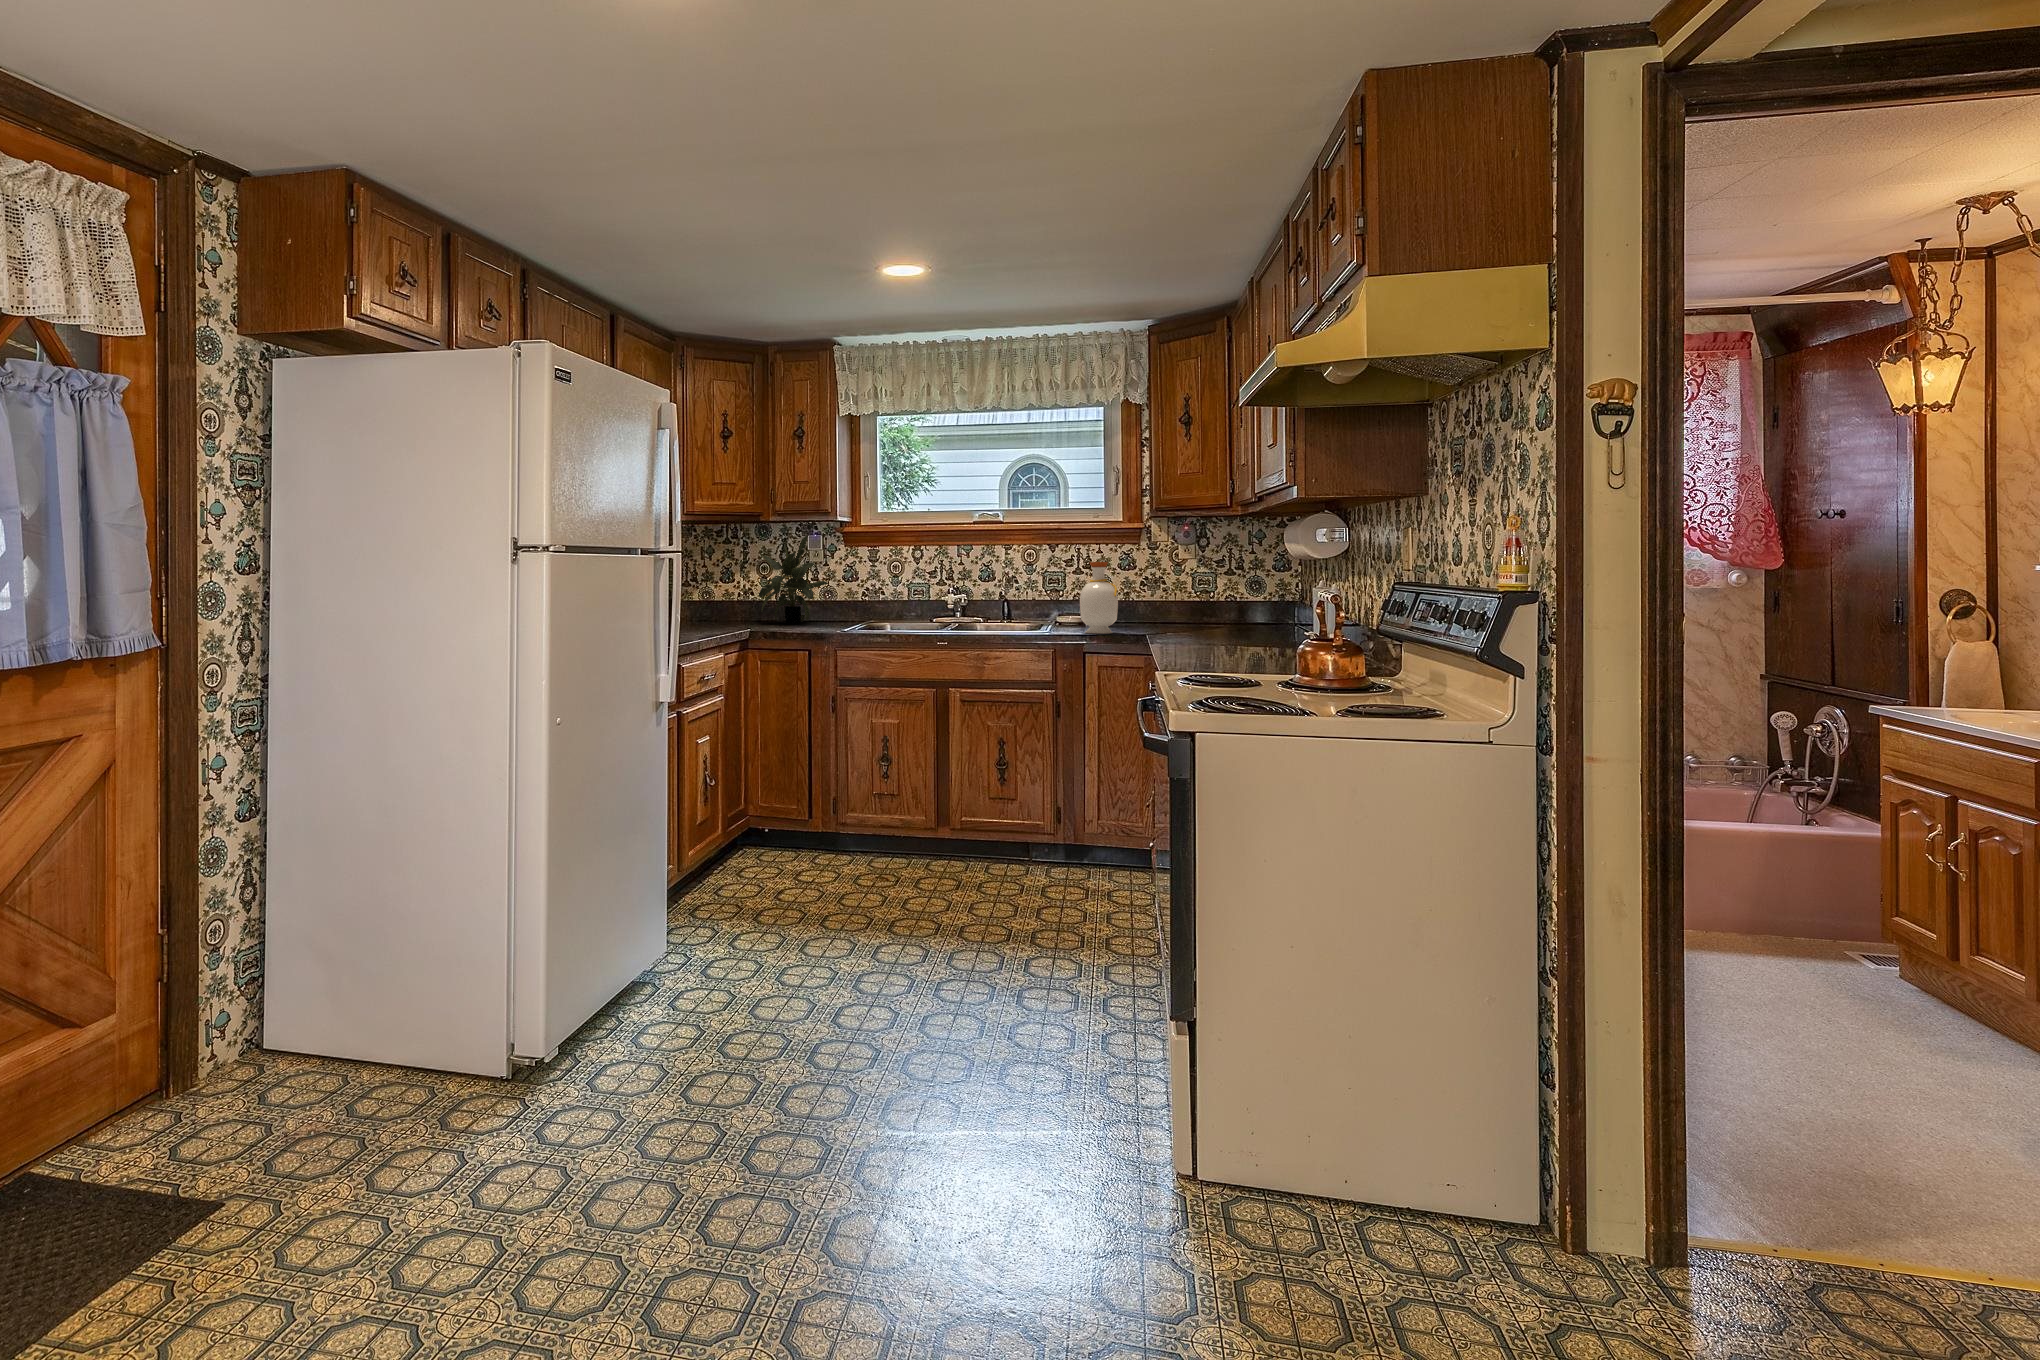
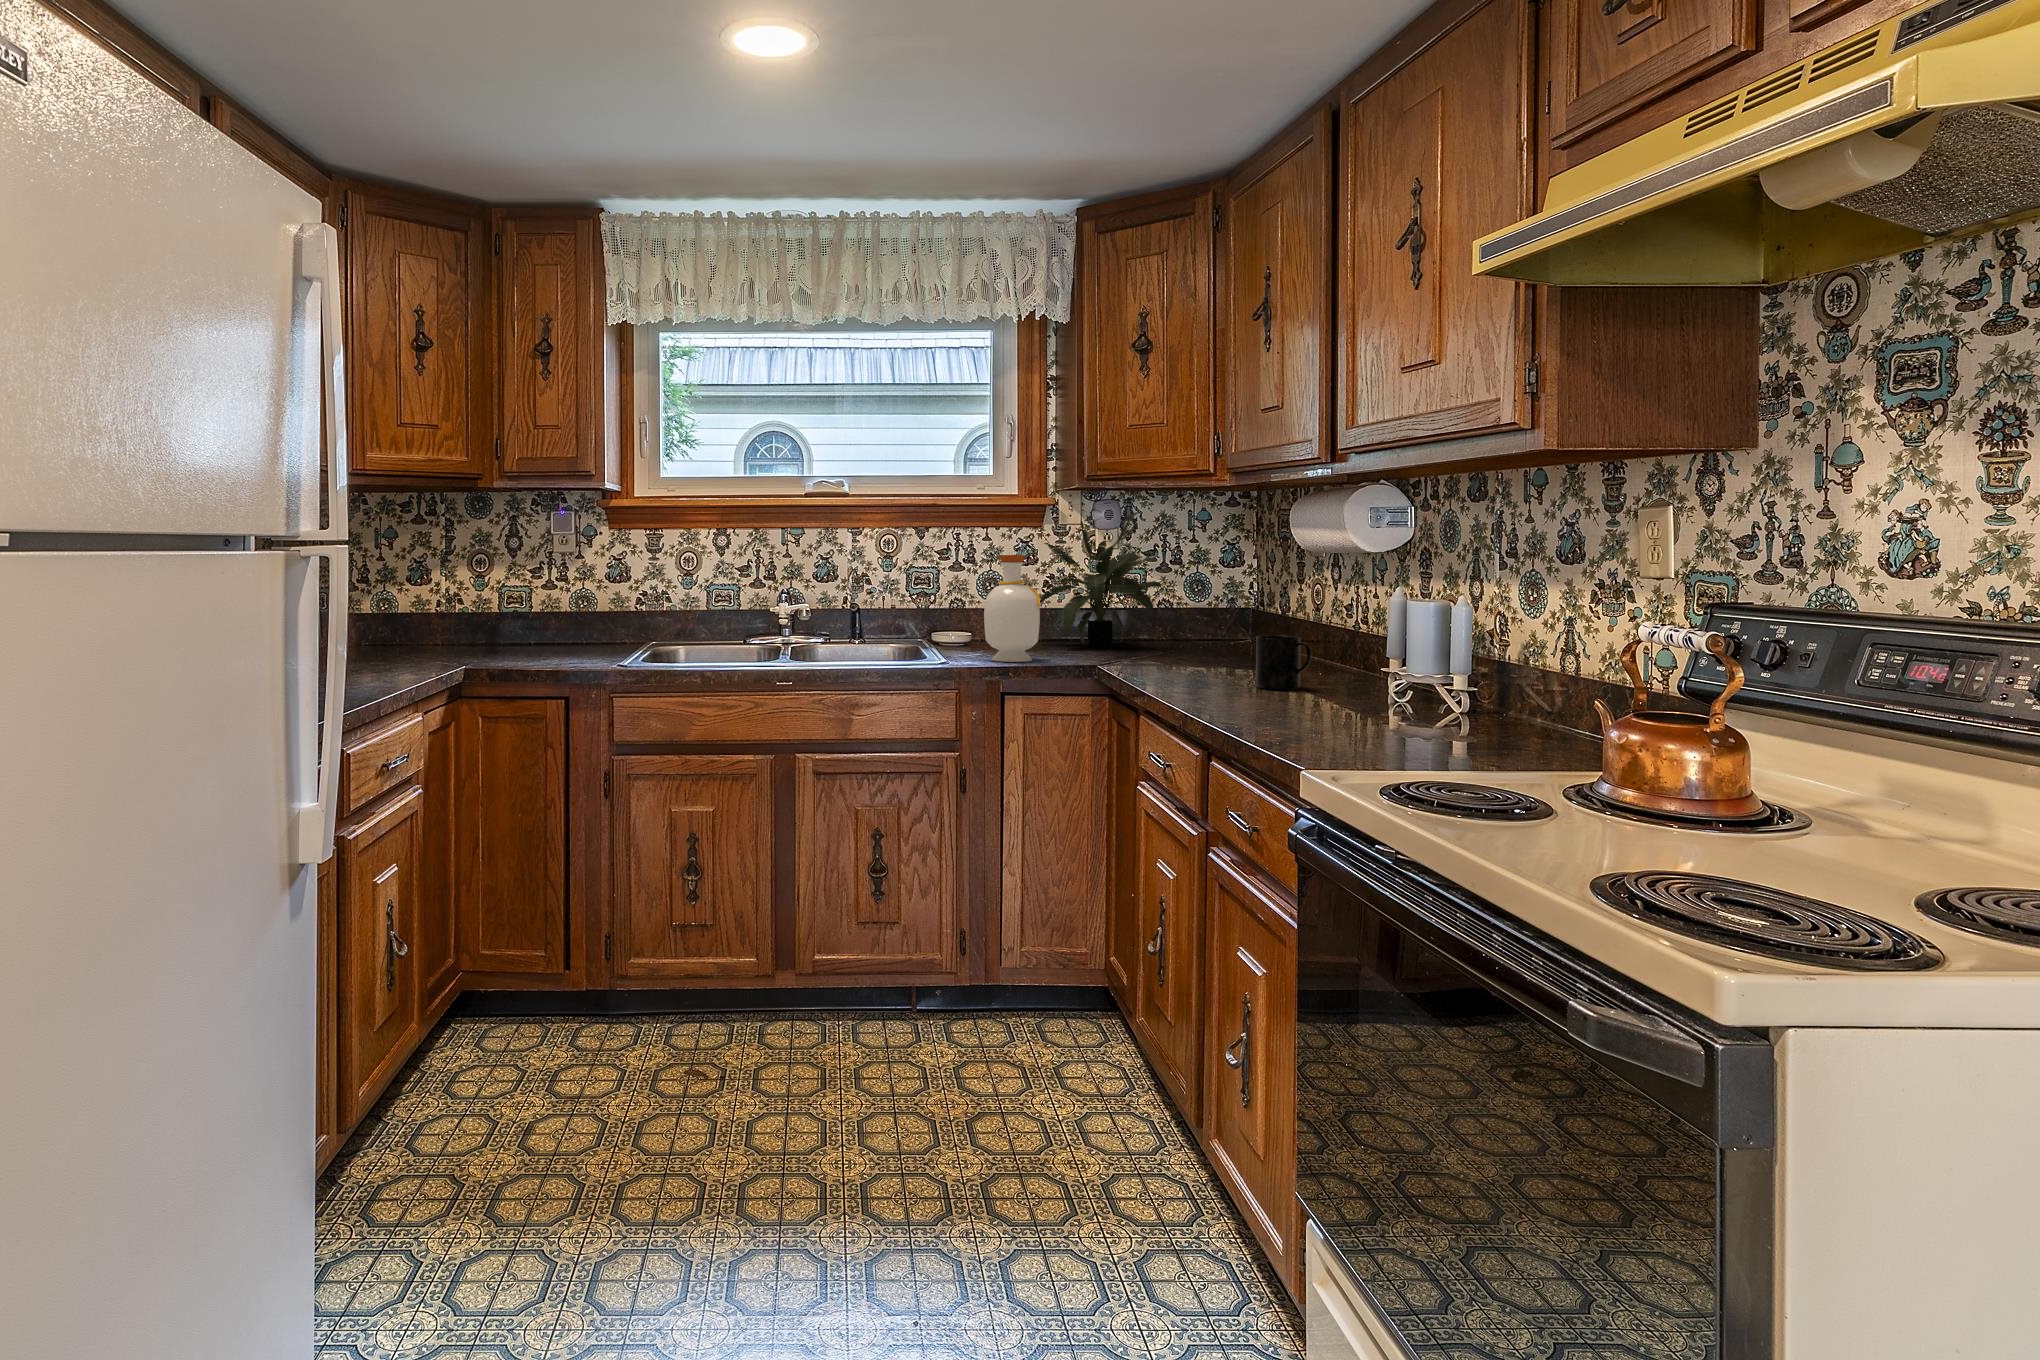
potted plant: present [759,536,828,624] -> present [1040,512,1162,647]
mug: none [1231,613,1263,647] -> present [1256,636,1311,690]

